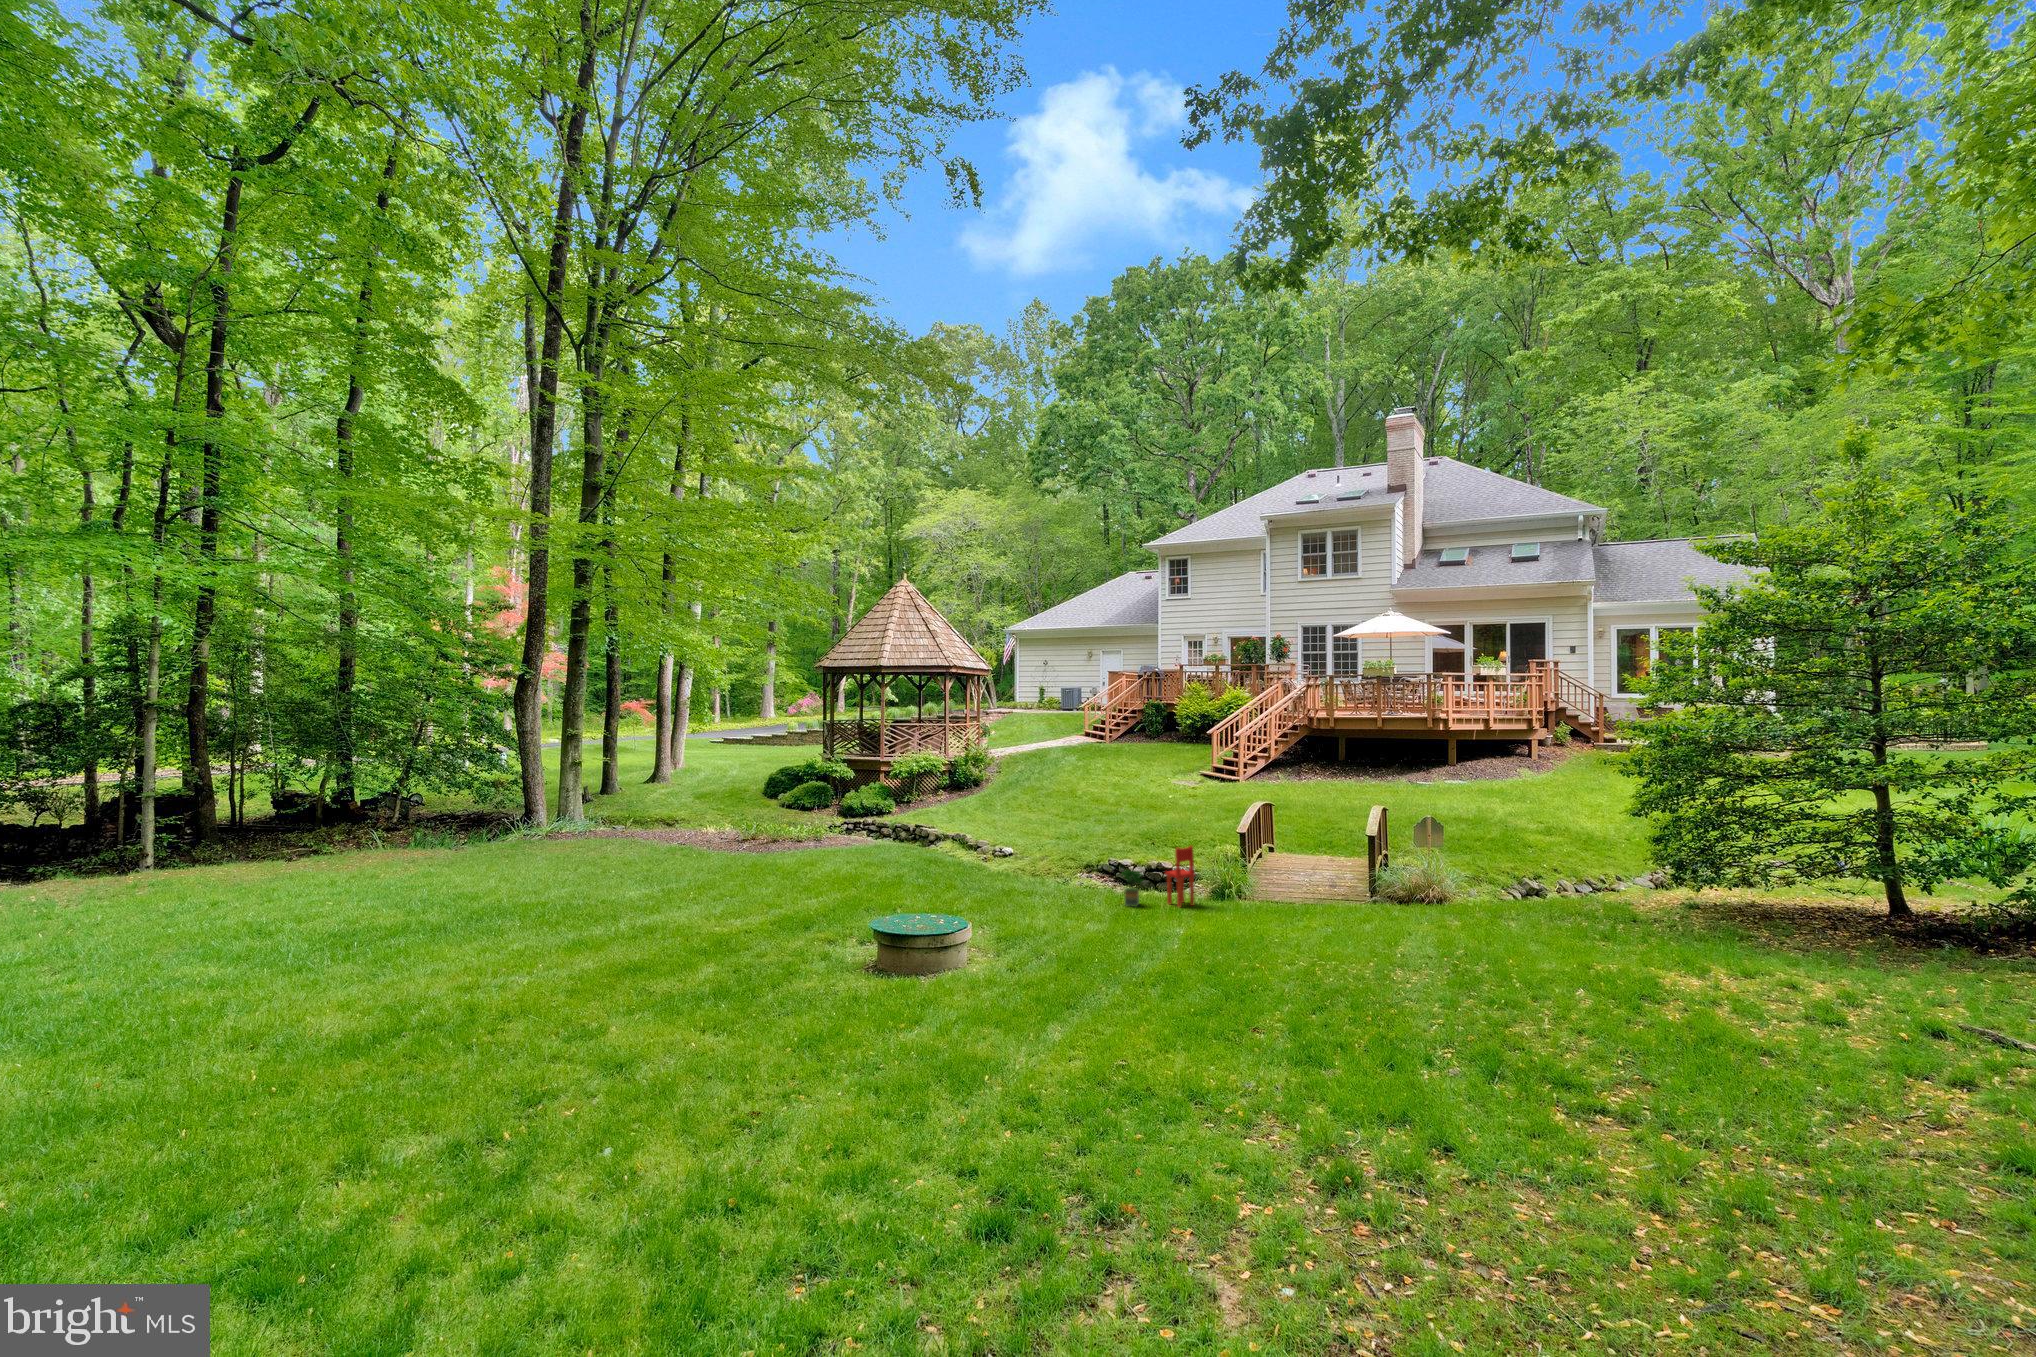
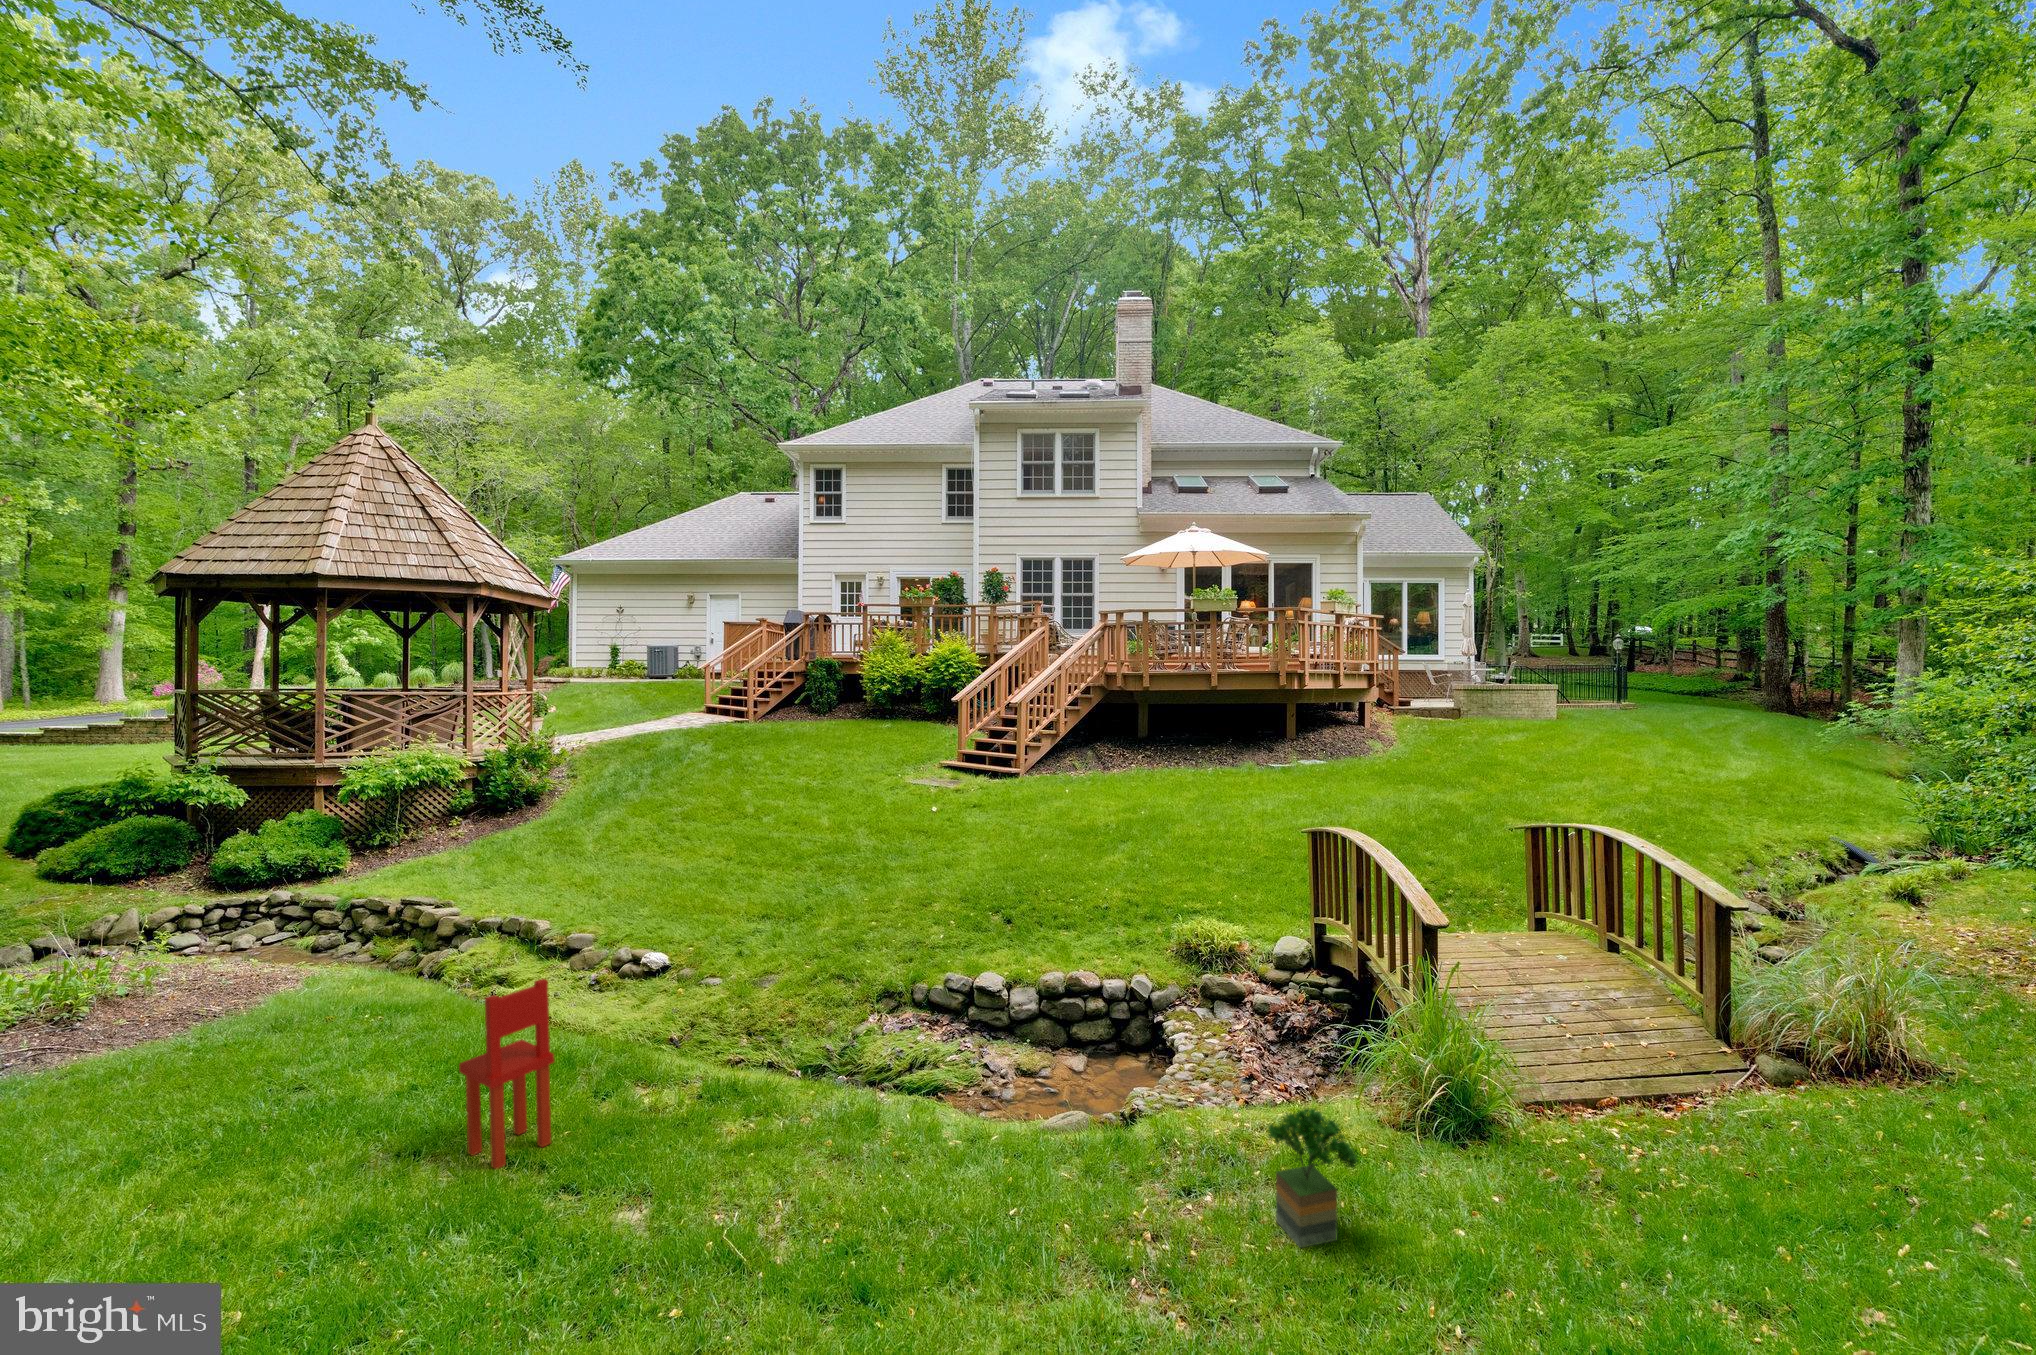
chair: present [1165,846,1196,907] -> present [459,979,554,1169]

